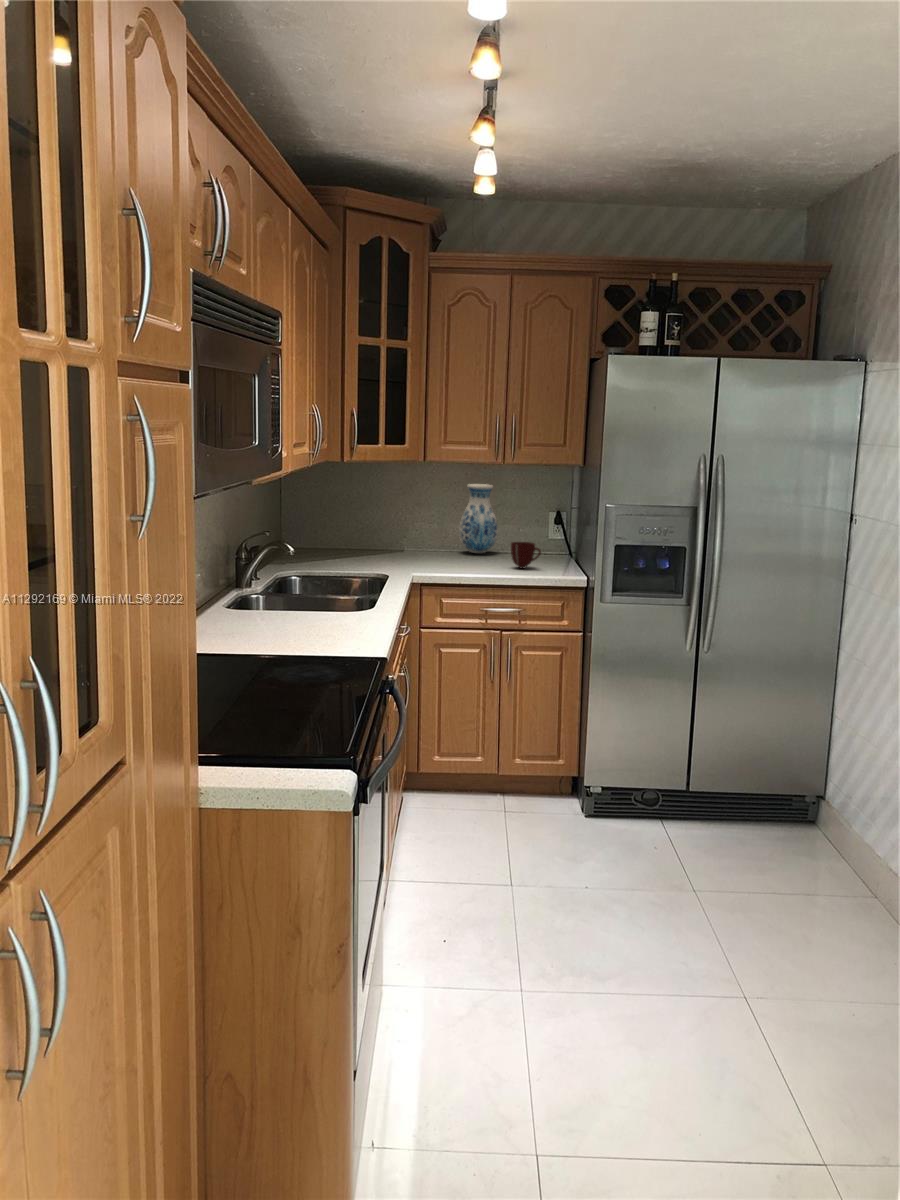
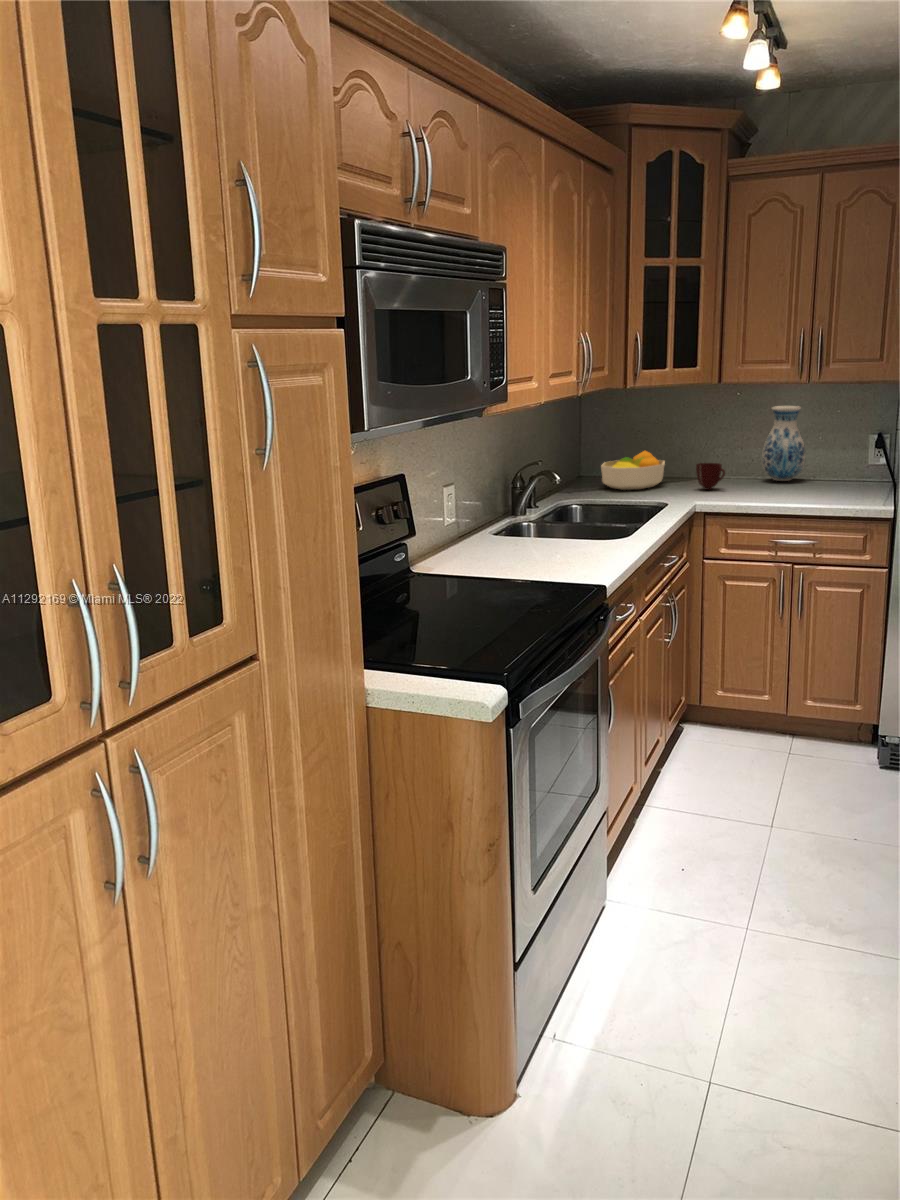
fruit bowl: none [312,522,372,561] -> present [601,450,665,490]
mug: present [511,542,541,568] -> present [696,463,725,490]

